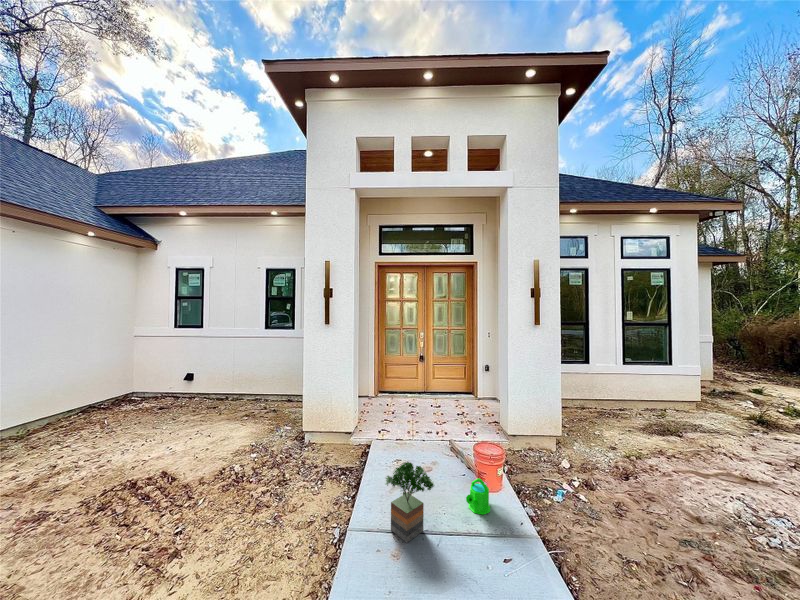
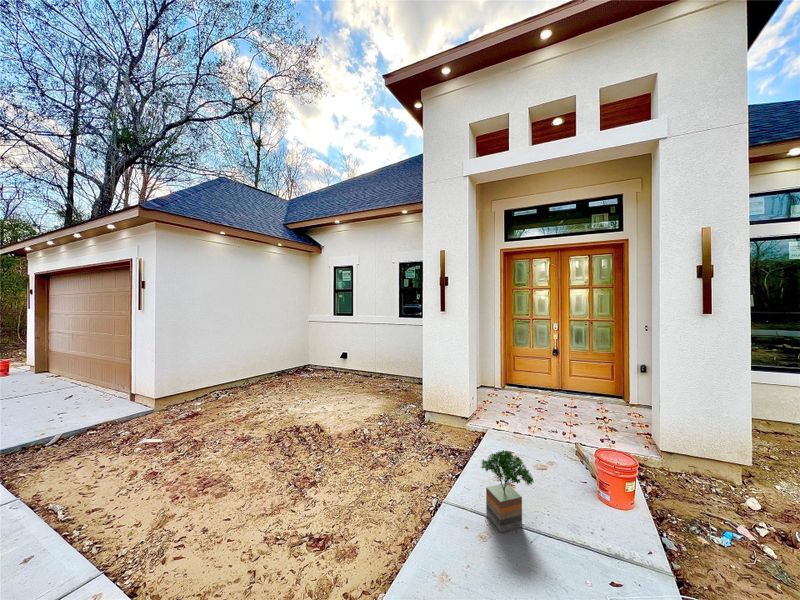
watering can: present [466,478,490,515] -> none [579,488,616,533]

